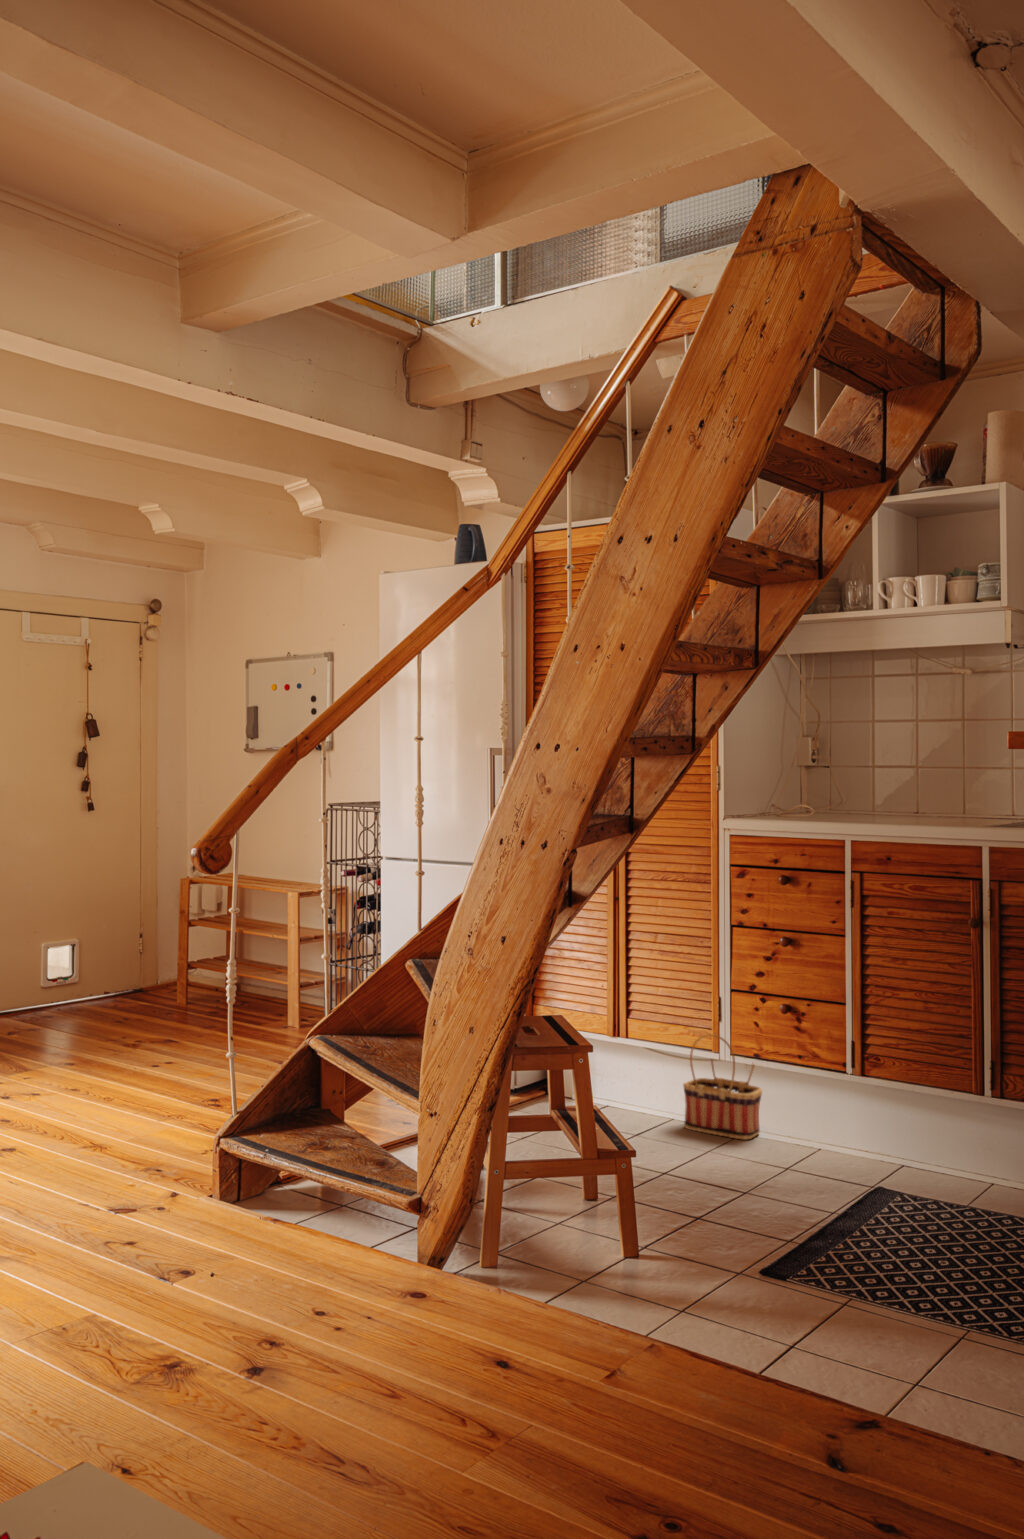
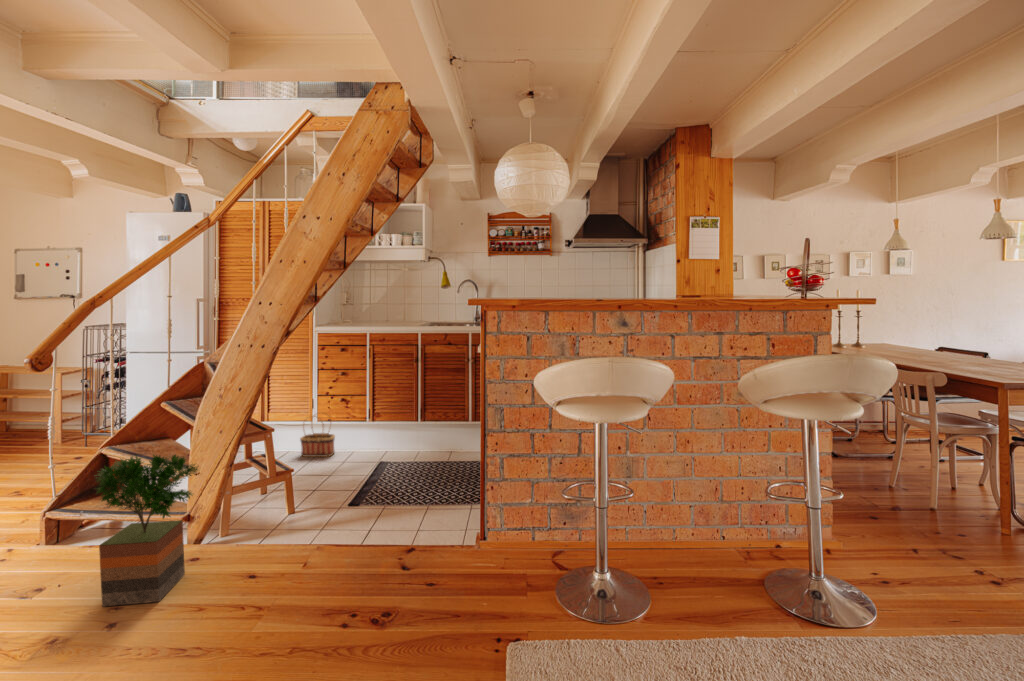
potted tree: none [252,1055,425,1349] -> present [96,455,197,606]

